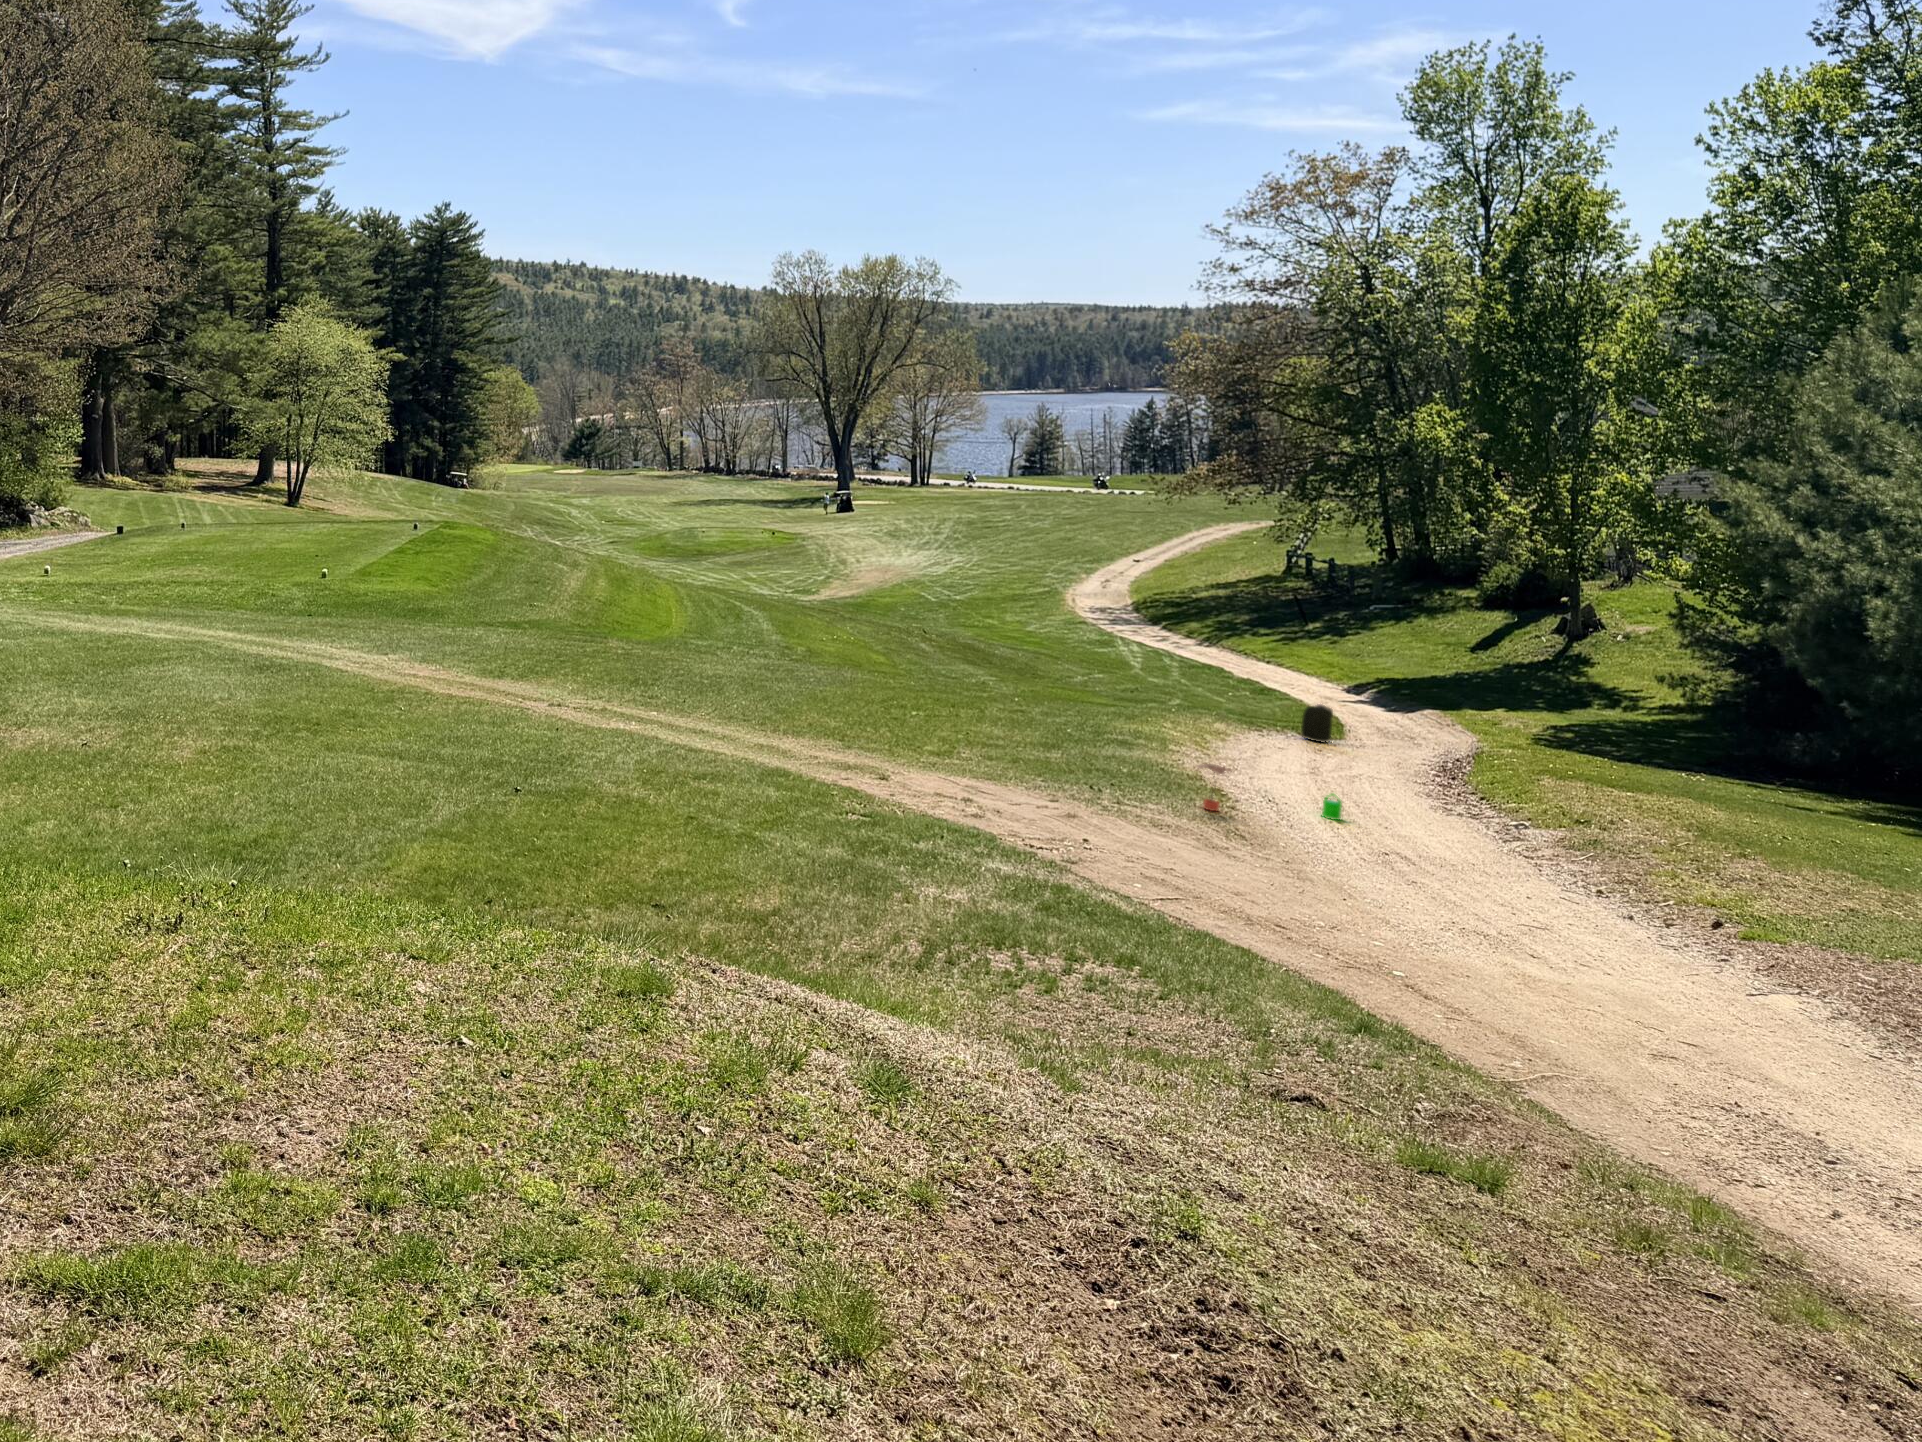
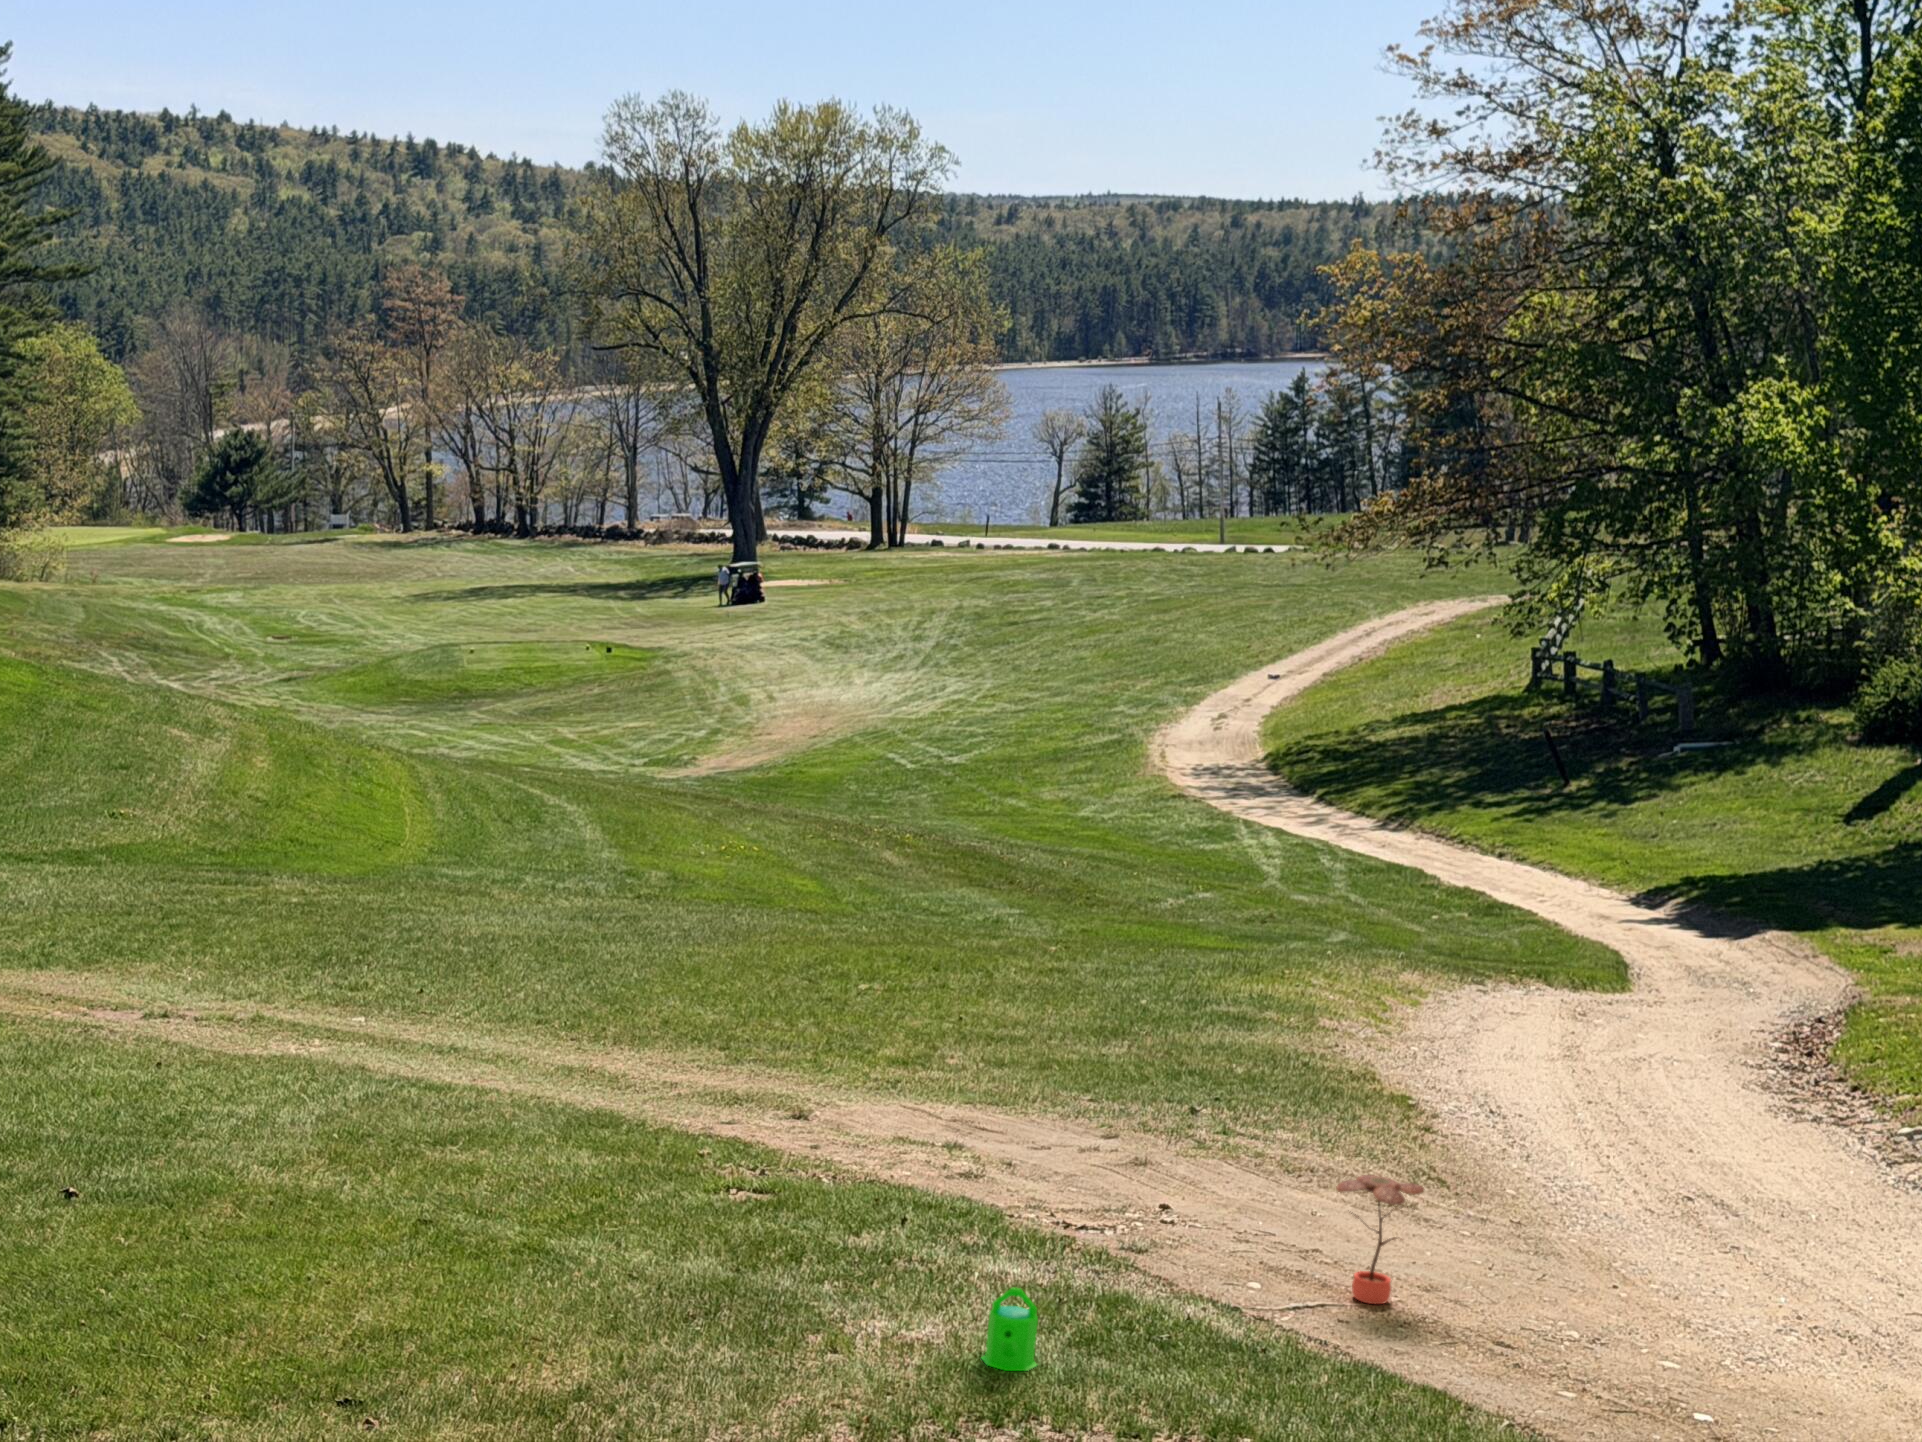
backpack: present [1301,704,1333,743] -> none [1570,968,1635,1055]
watering can: present [1322,794,1342,820] -> present [982,1287,1038,1371]

